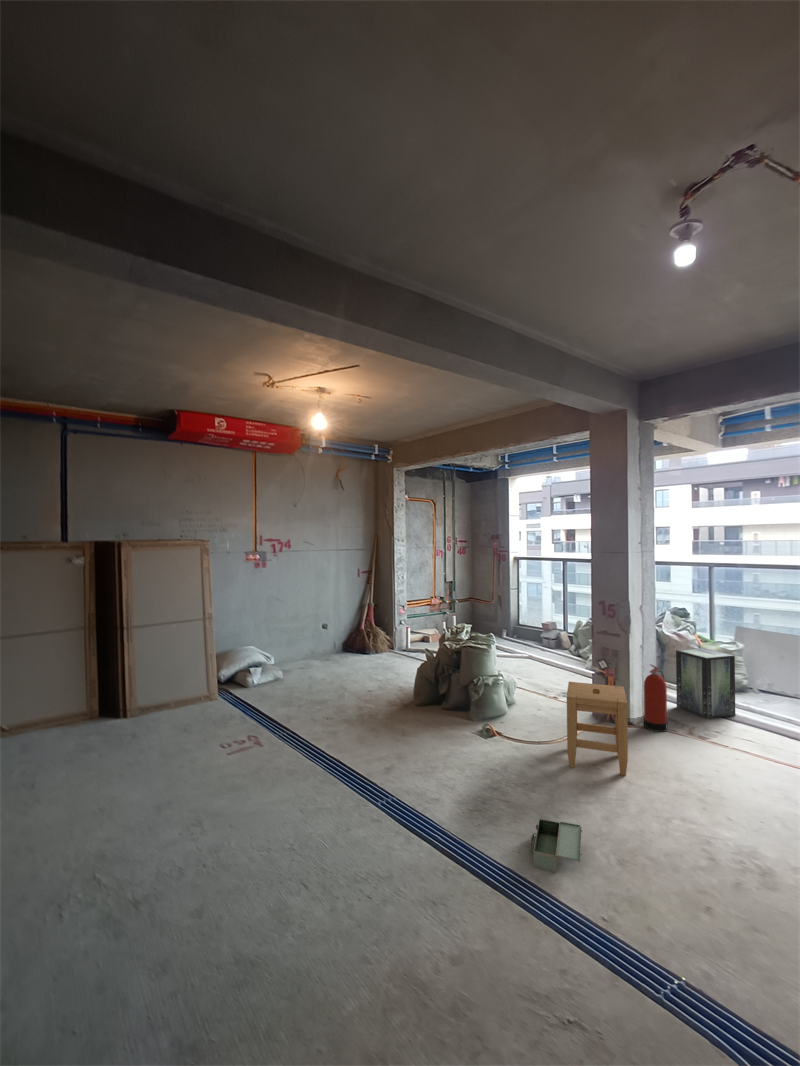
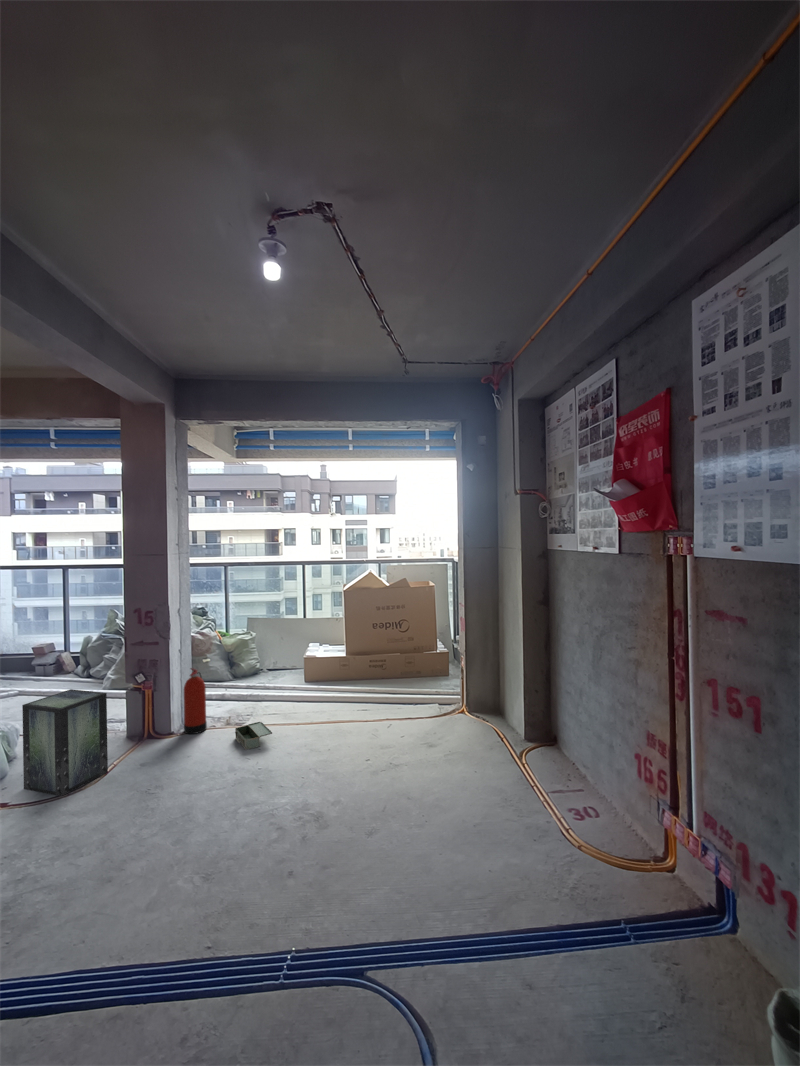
storage box: present [676,648,735,719] -> present [22,689,108,796]
stool: present [567,682,628,776] -> none [109,698,183,810]
toolbox: present [530,819,582,872] -> present [235,722,272,750]

